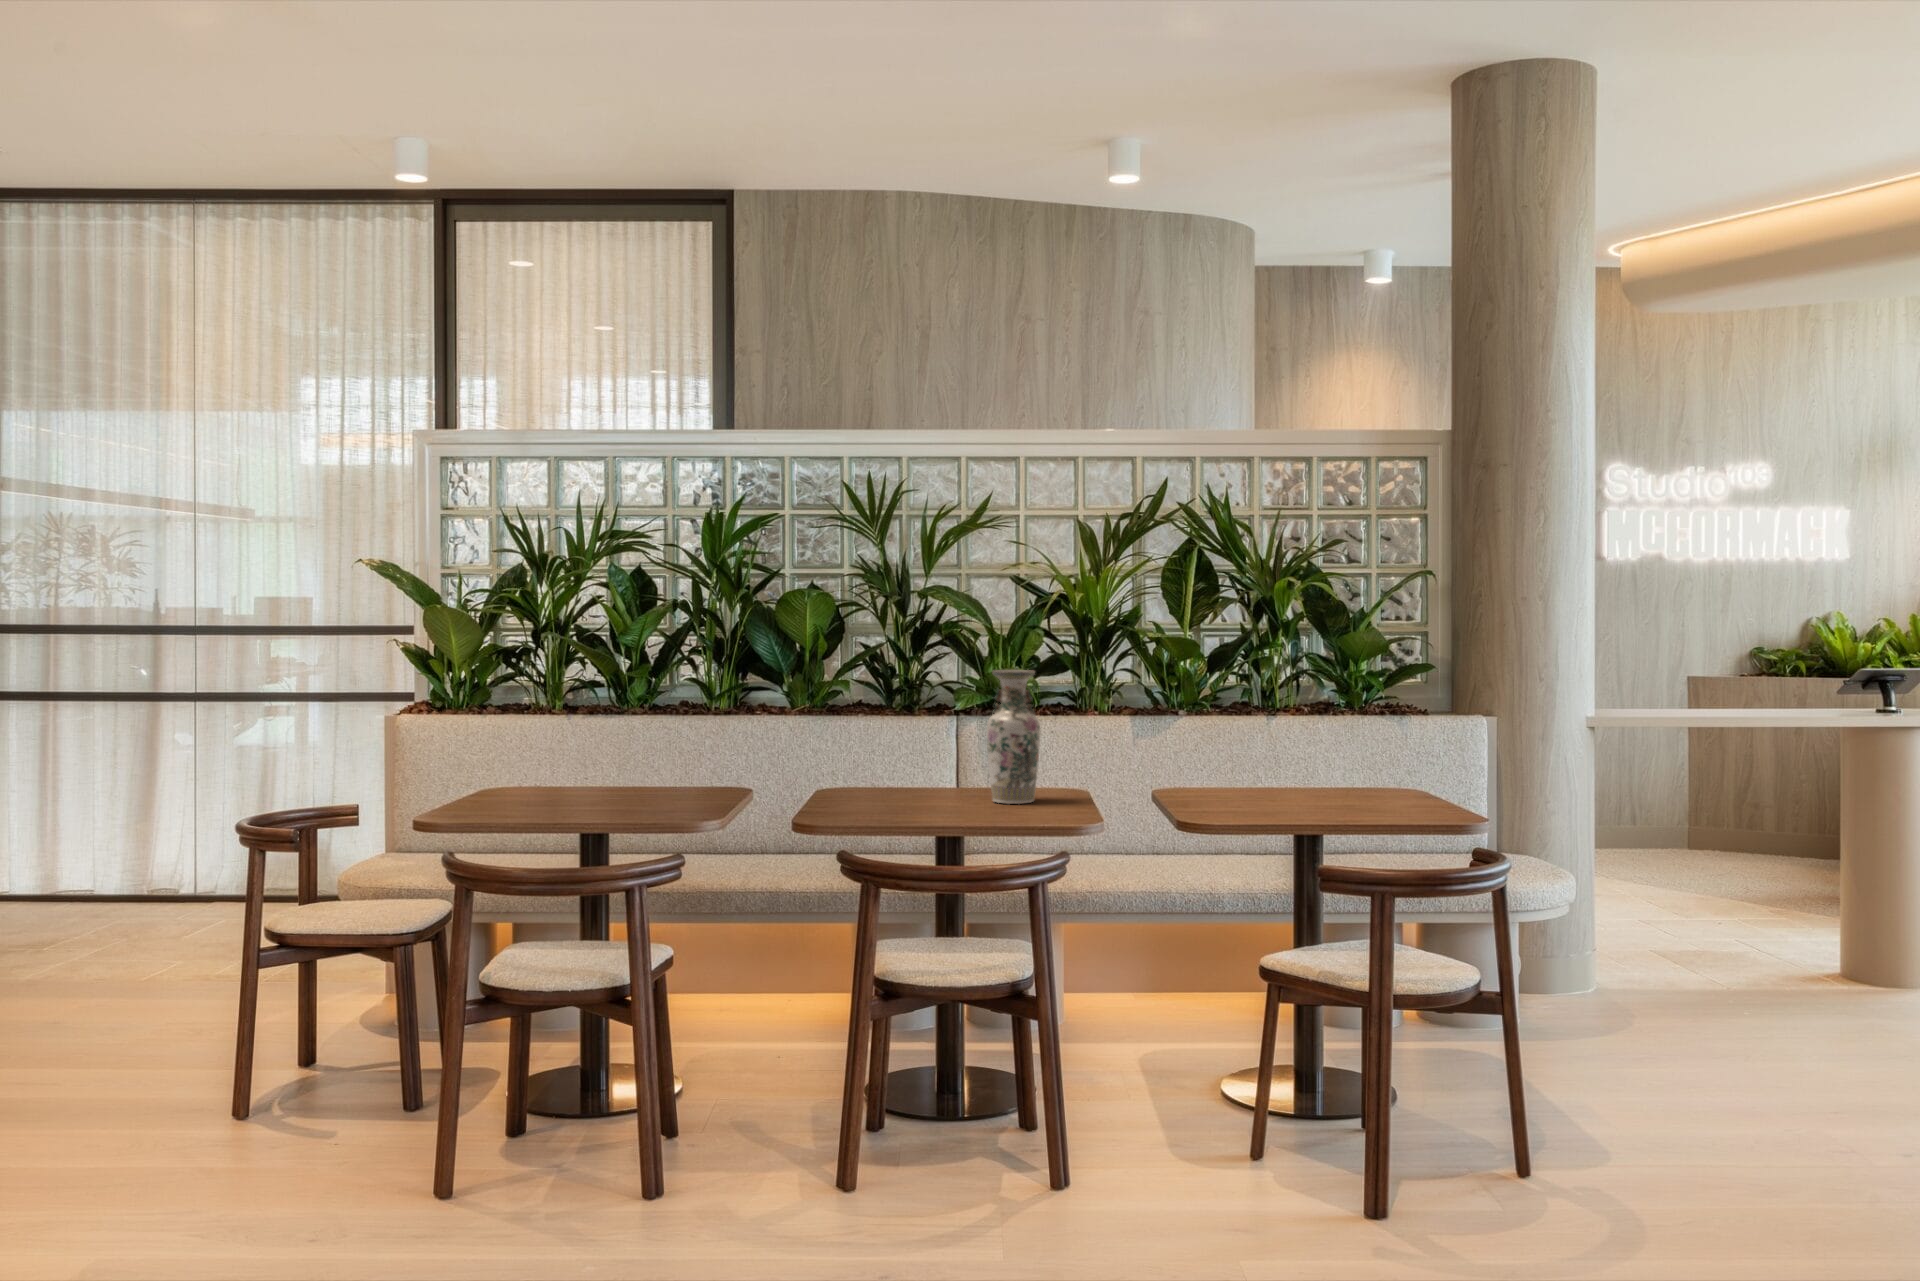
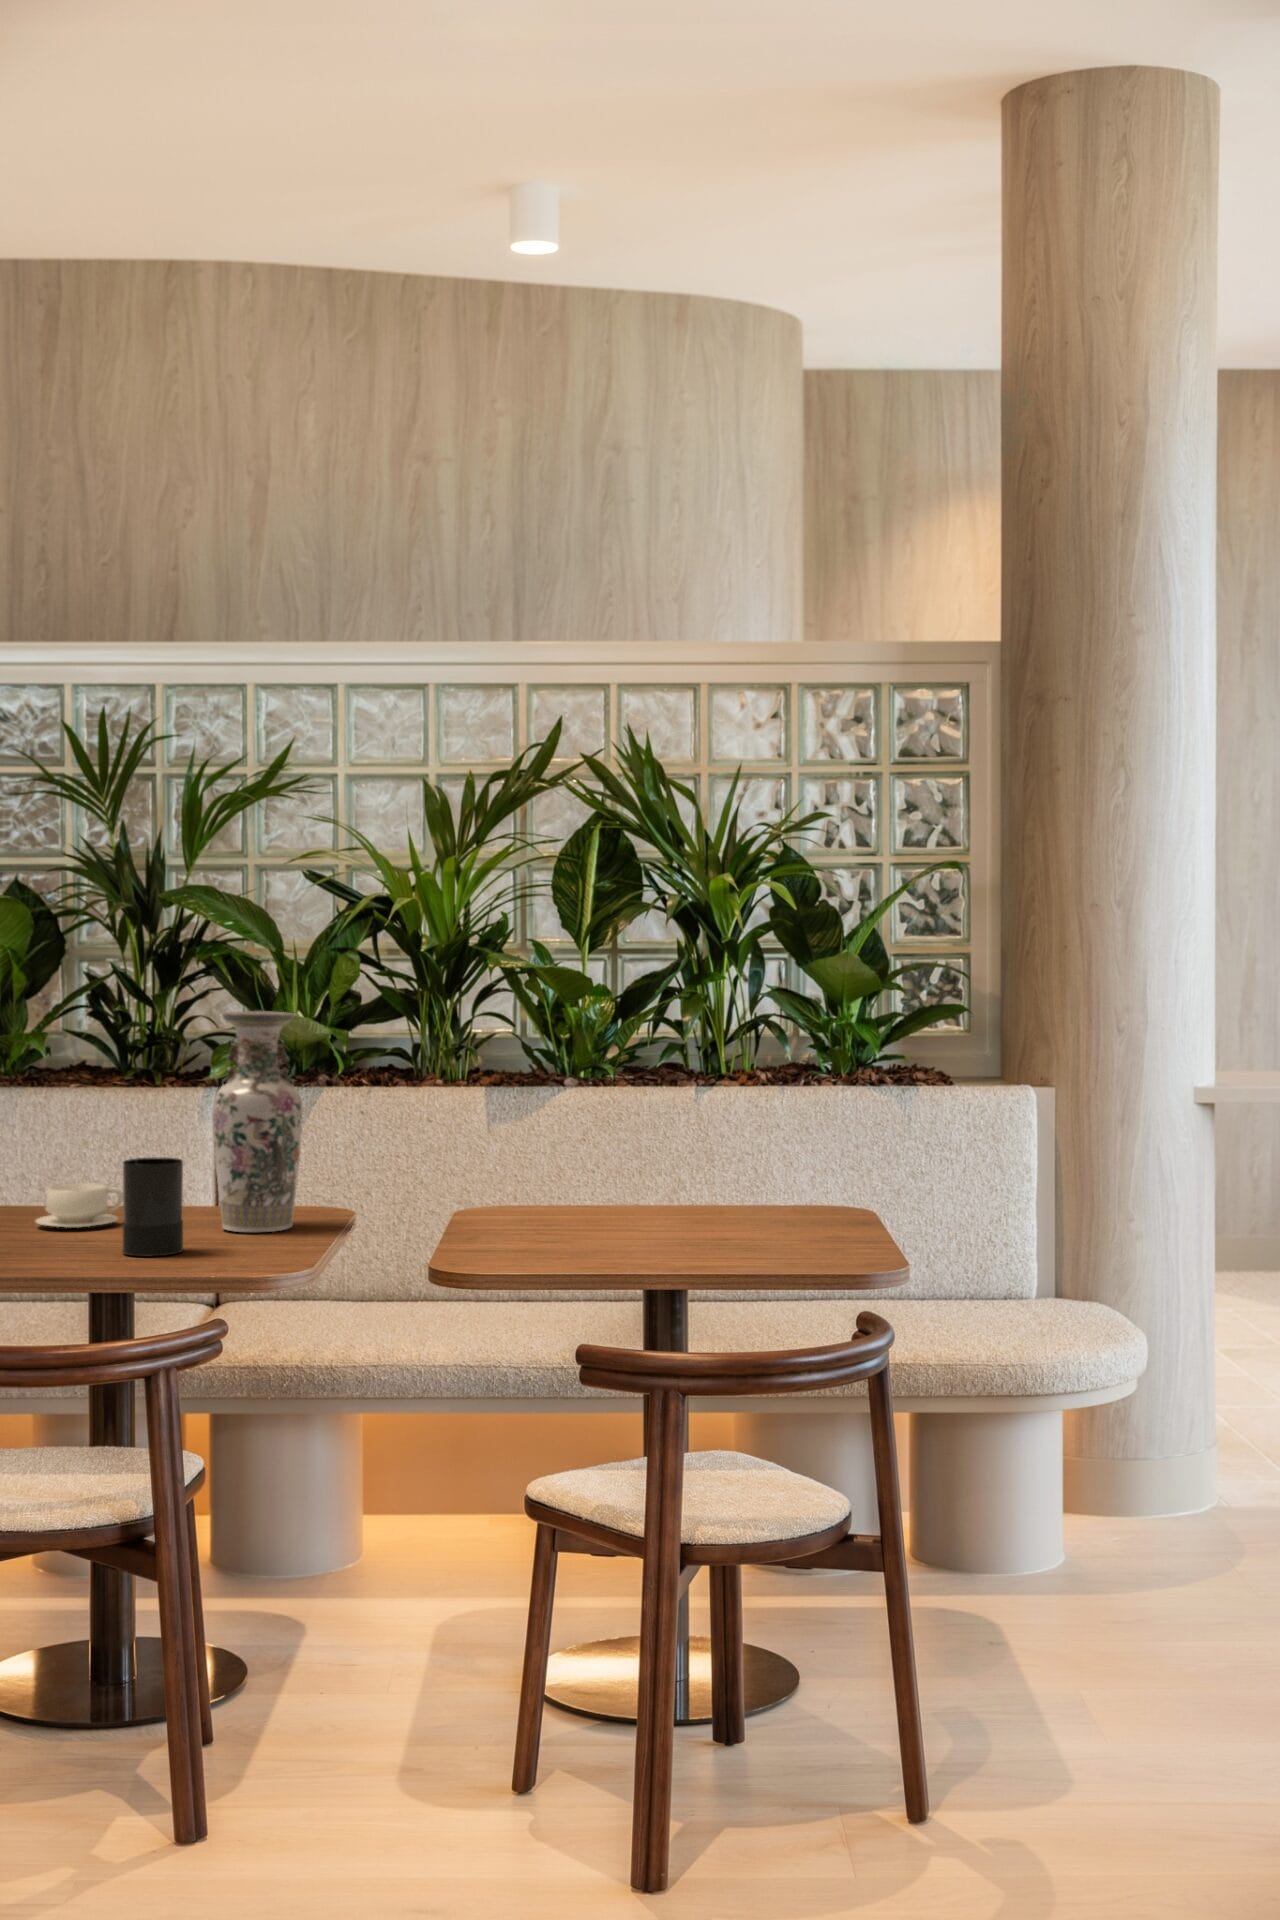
candle: none [940,755,980,816] -> present [116,1153,183,1256]
teacup: none [879,774,930,800] -> present [36,1183,123,1228]

